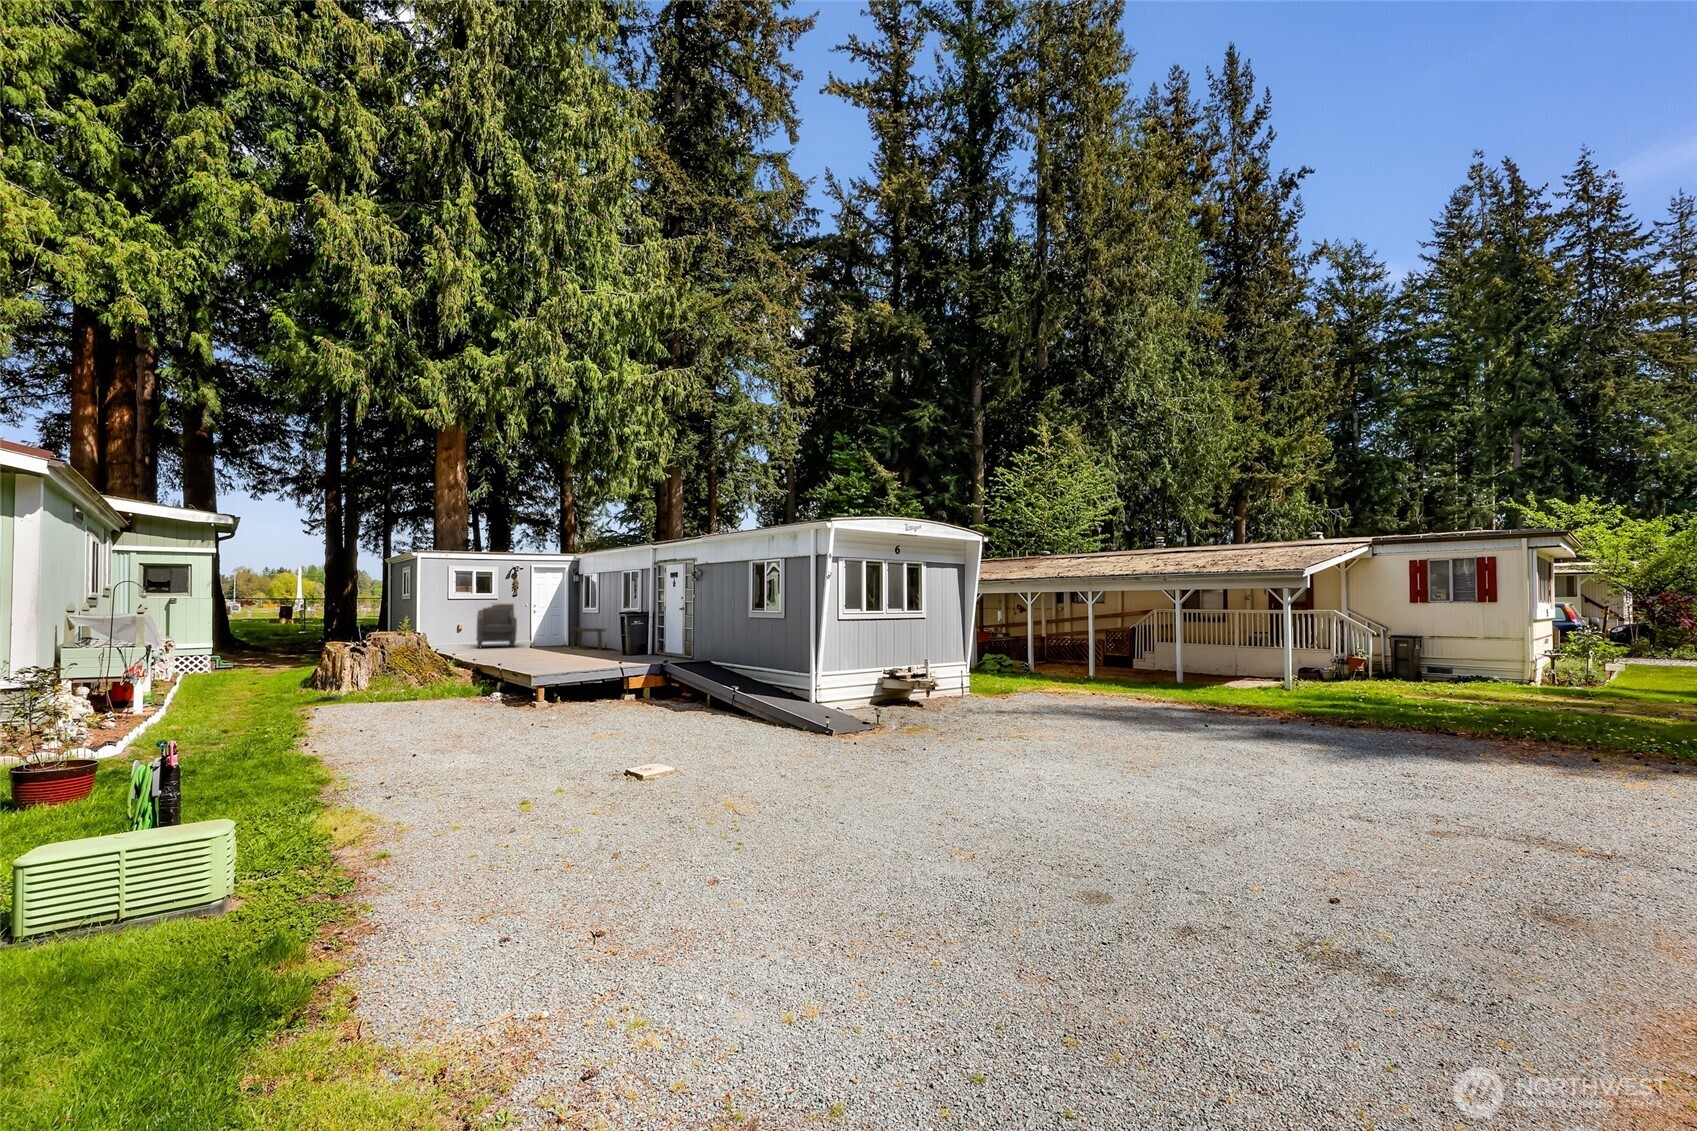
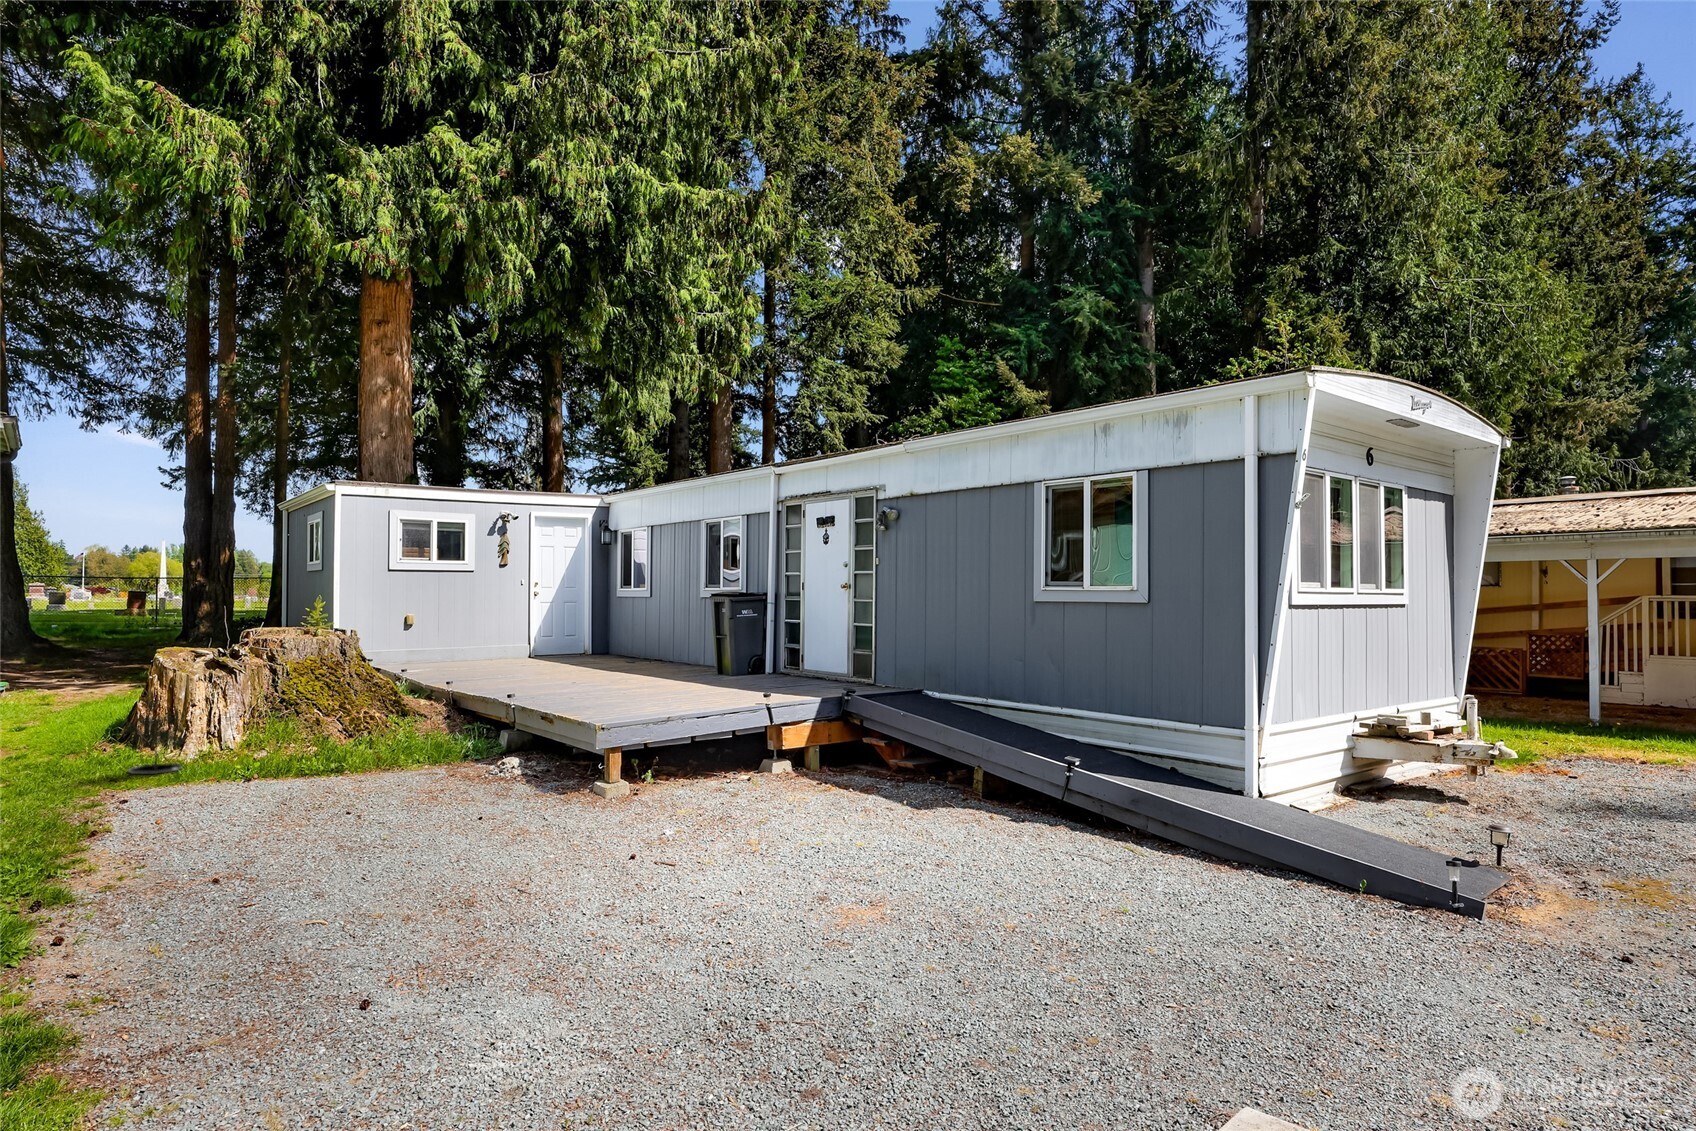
chair: present [476,604,517,648] -> none [442,582,515,662]
bench: present [570,628,607,650] -> none [611,625,683,665]

